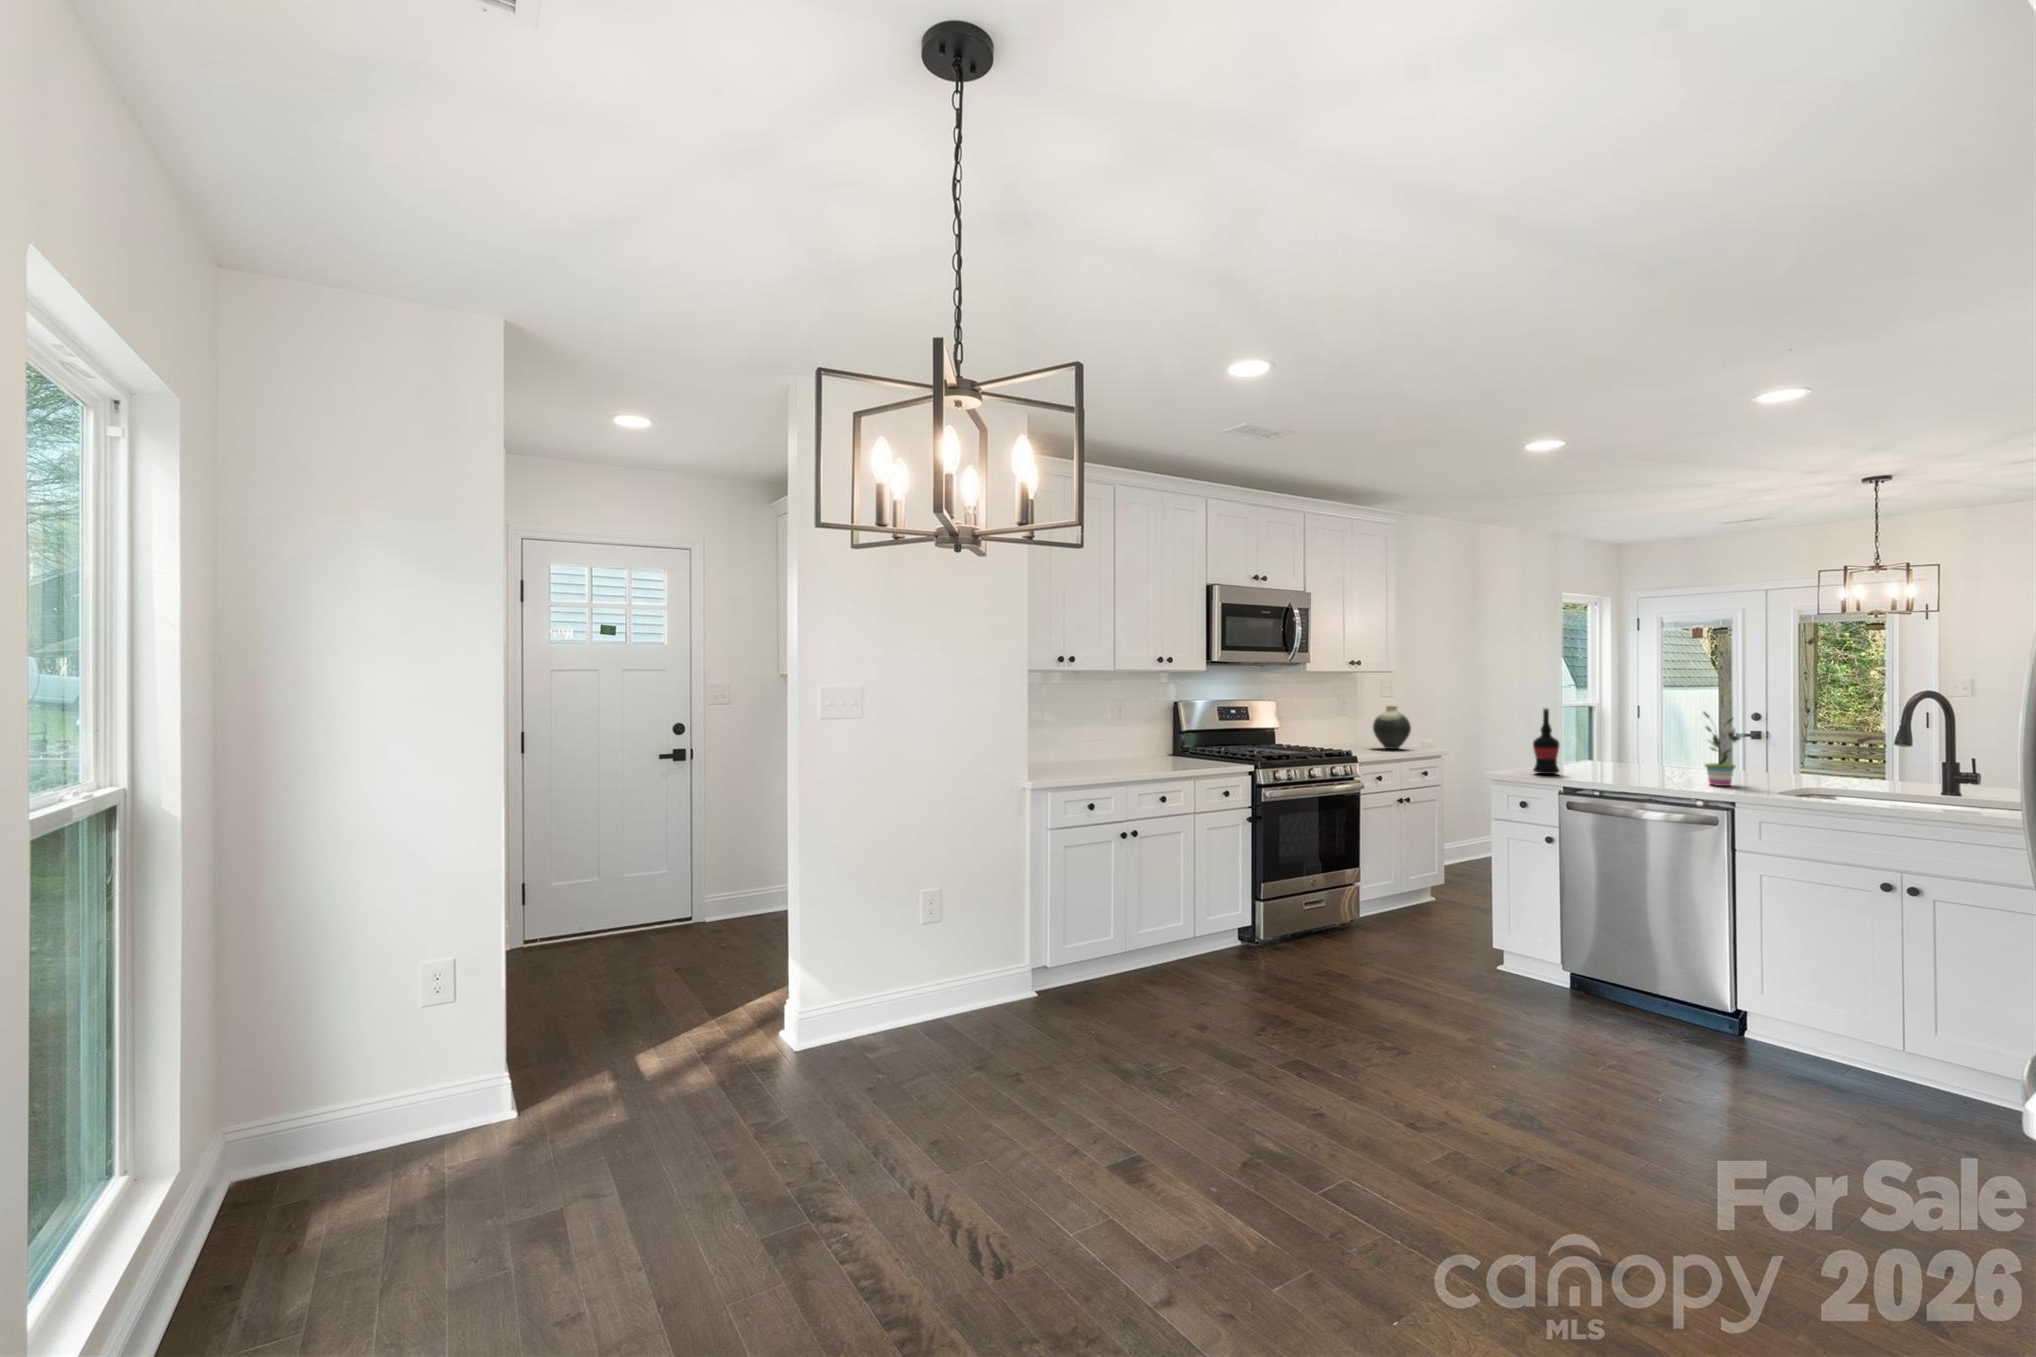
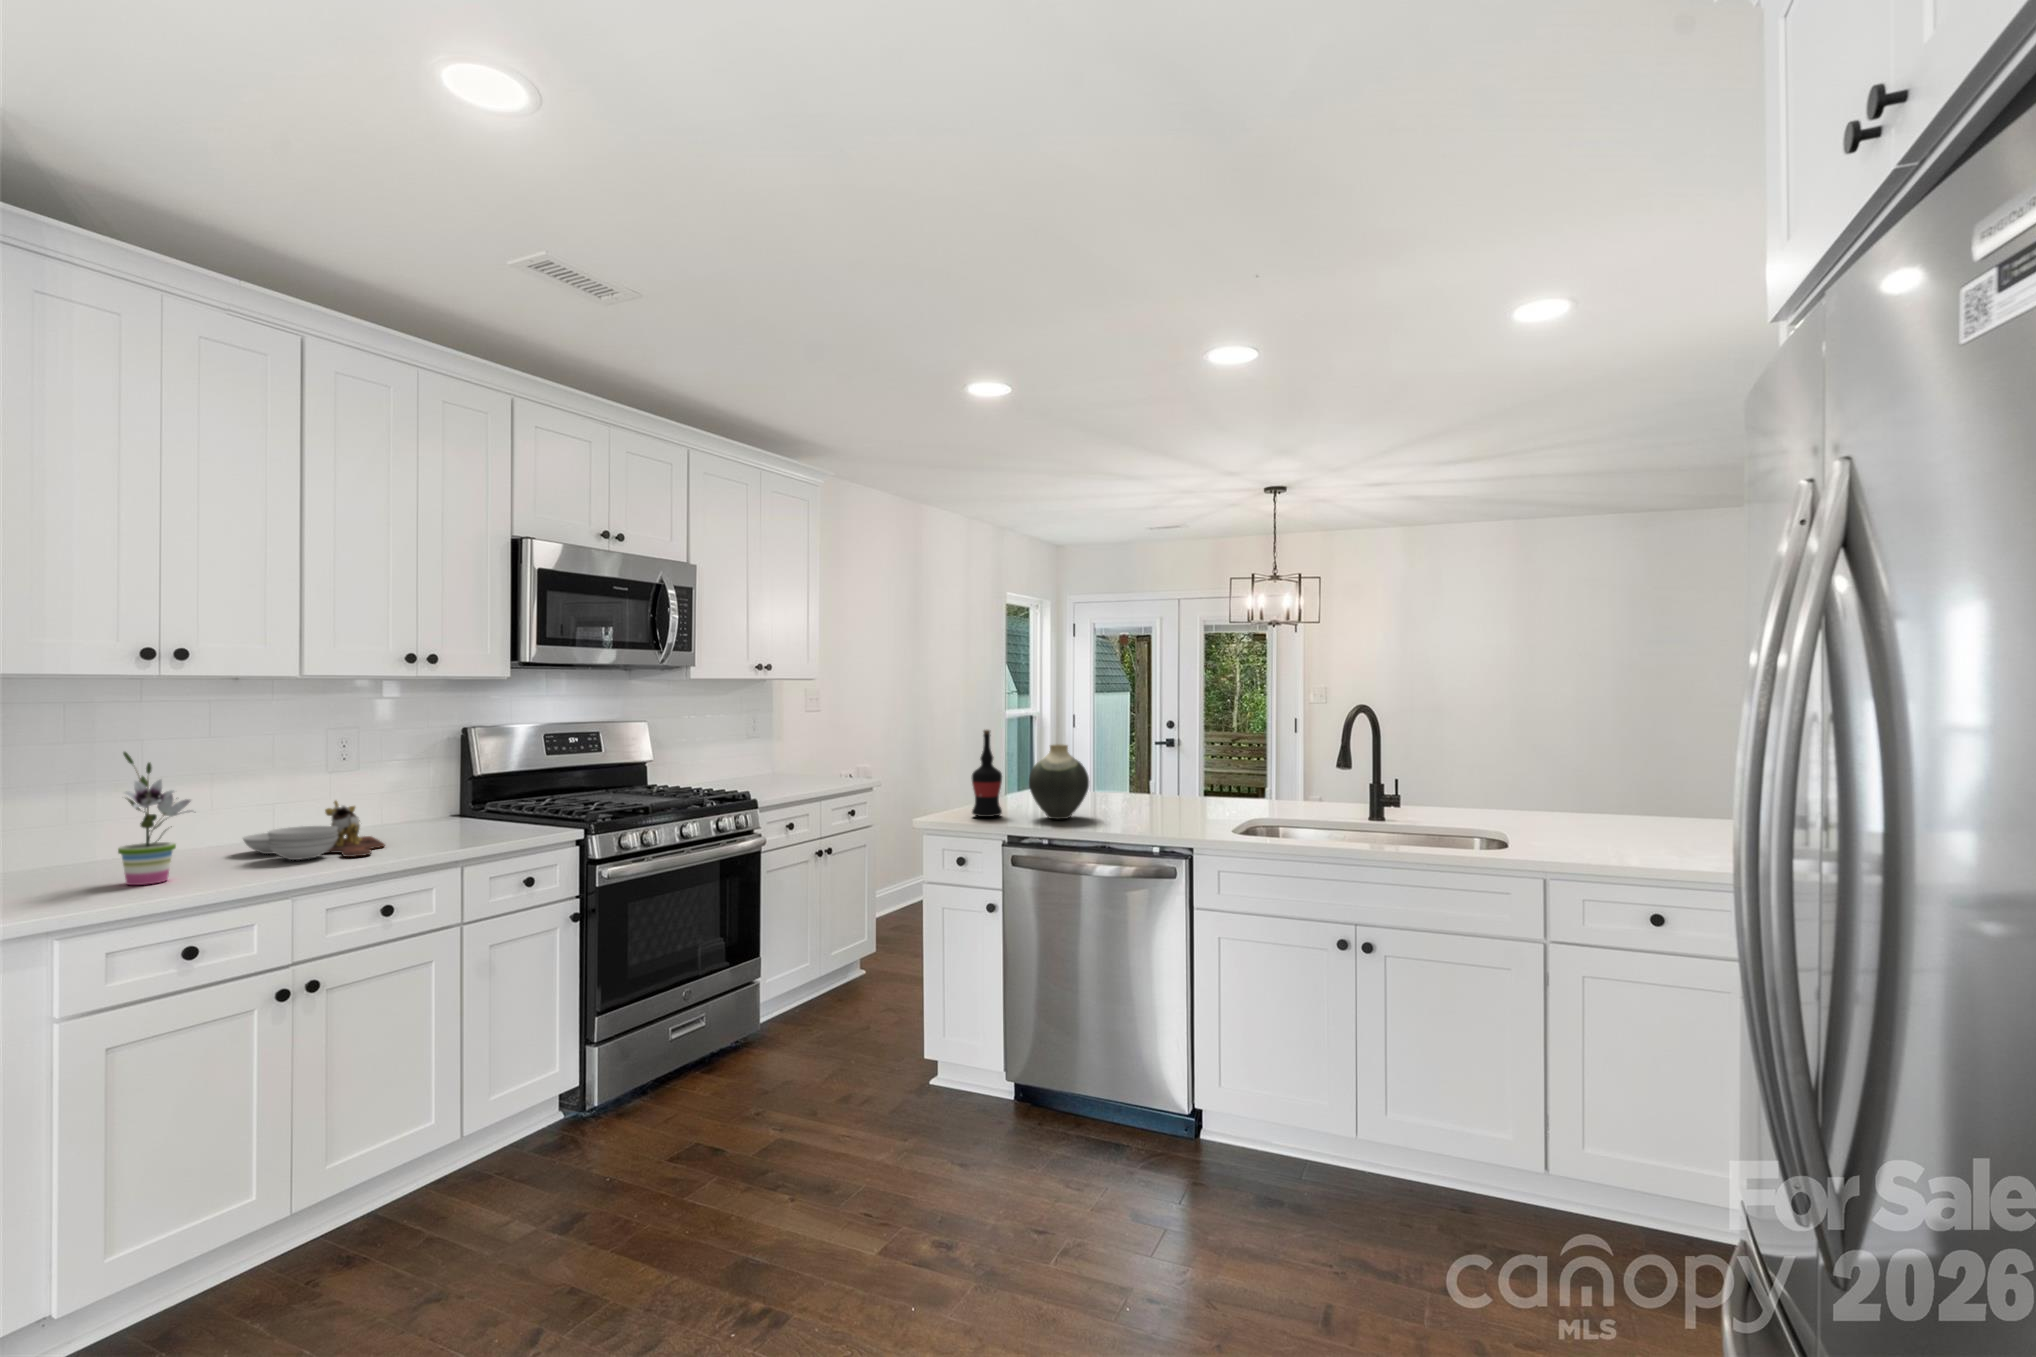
vase: present [1373,706,1411,749] -> present [1029,744,1089,819]
potted plant: present [1704,712,1743,786] -> present [118,752,190,885]
cutting board: none [1086,740,1153,770] -> present [243,801,385,860]

